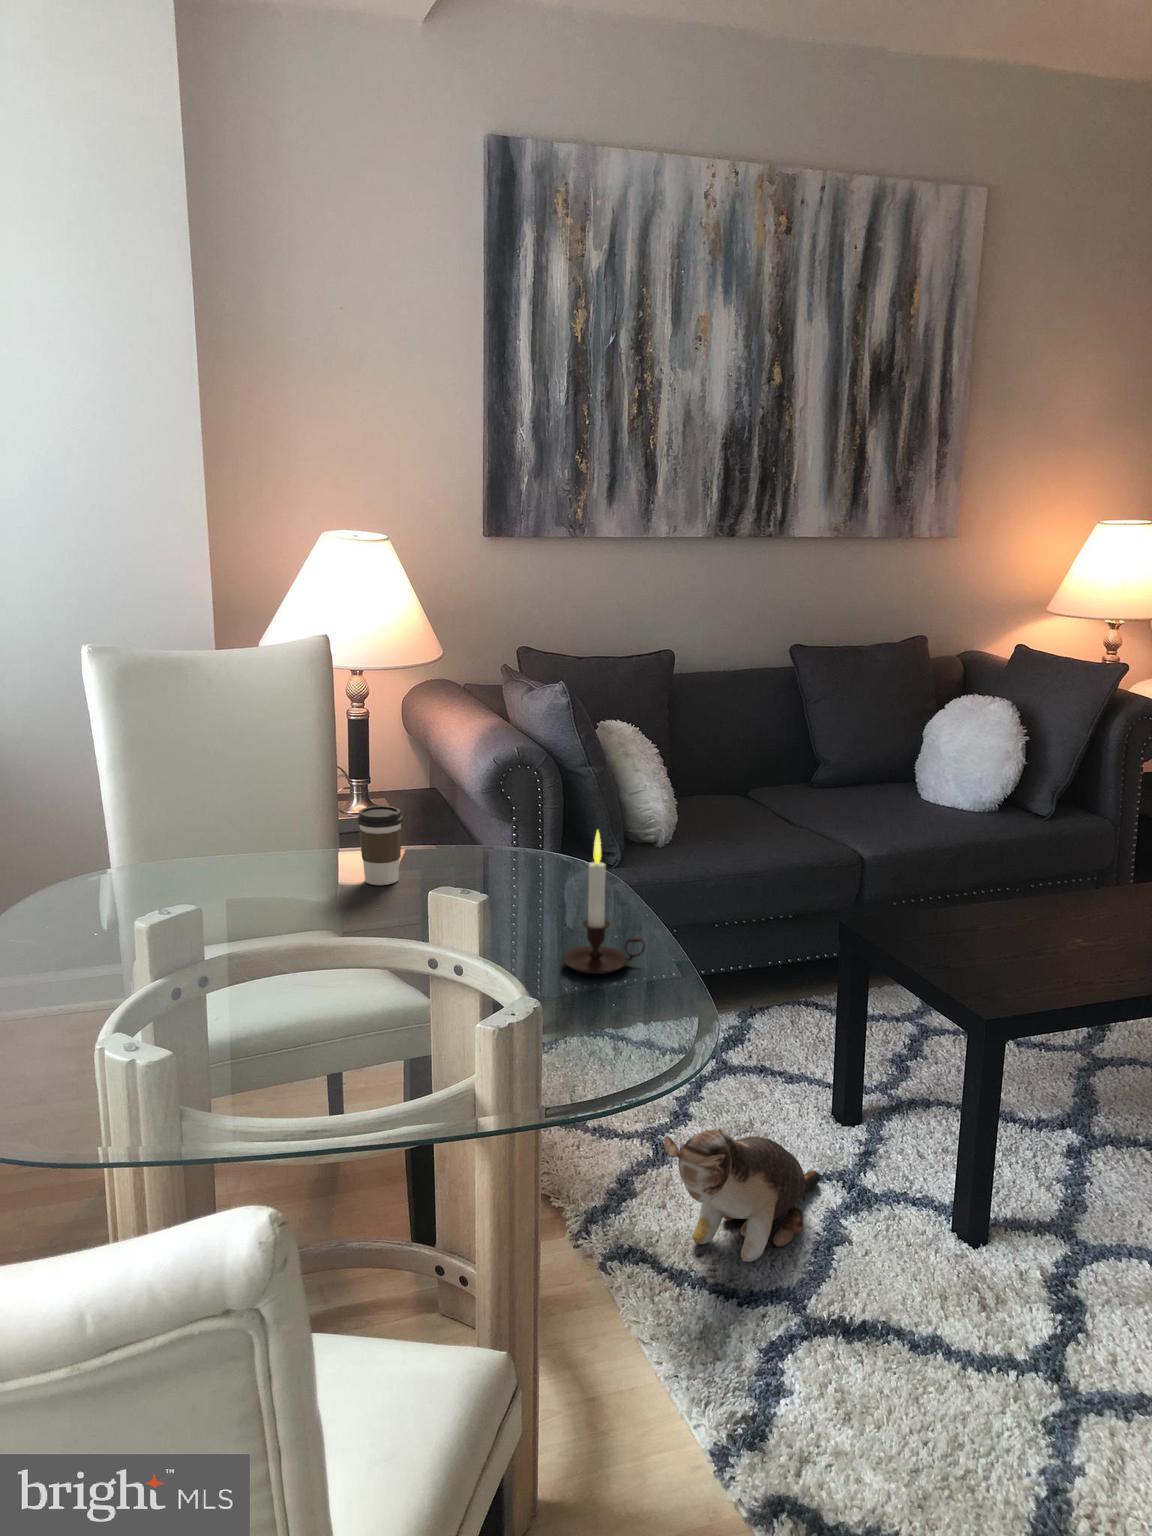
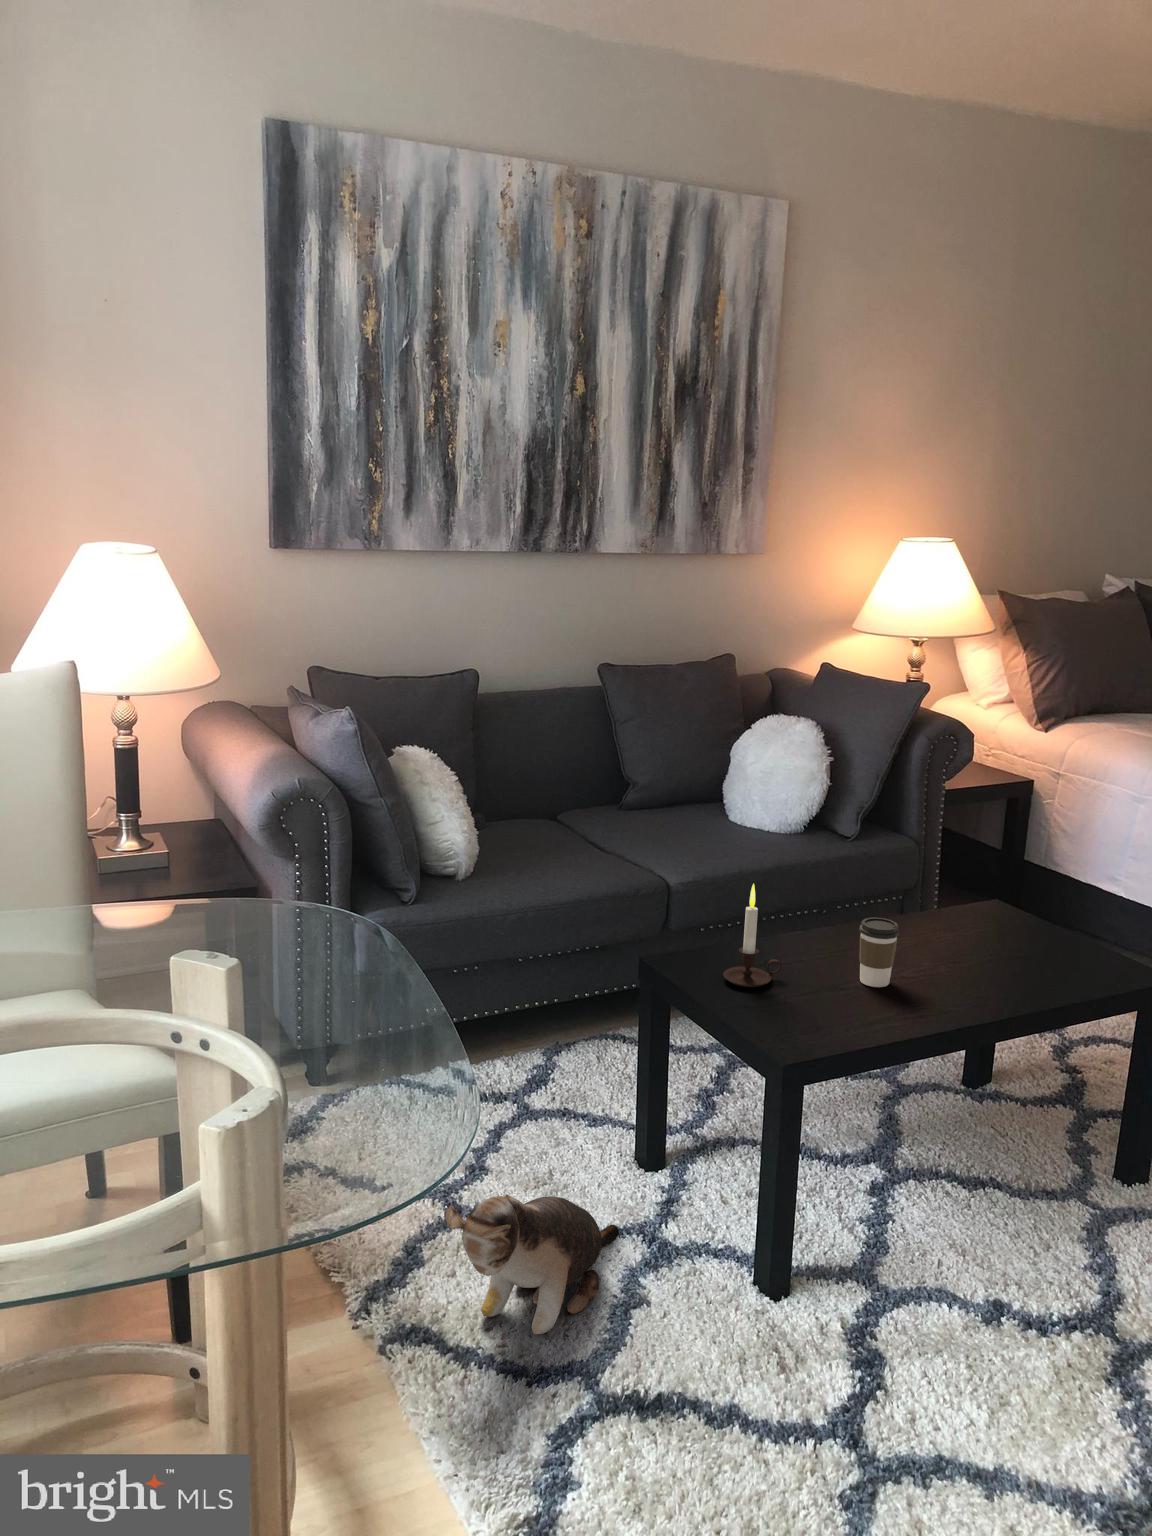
coffee cup: present [357,806,403,885] -> present [859,917,899,987]
candle: present [563,831,645,974] -> present [723,884,781,987]

